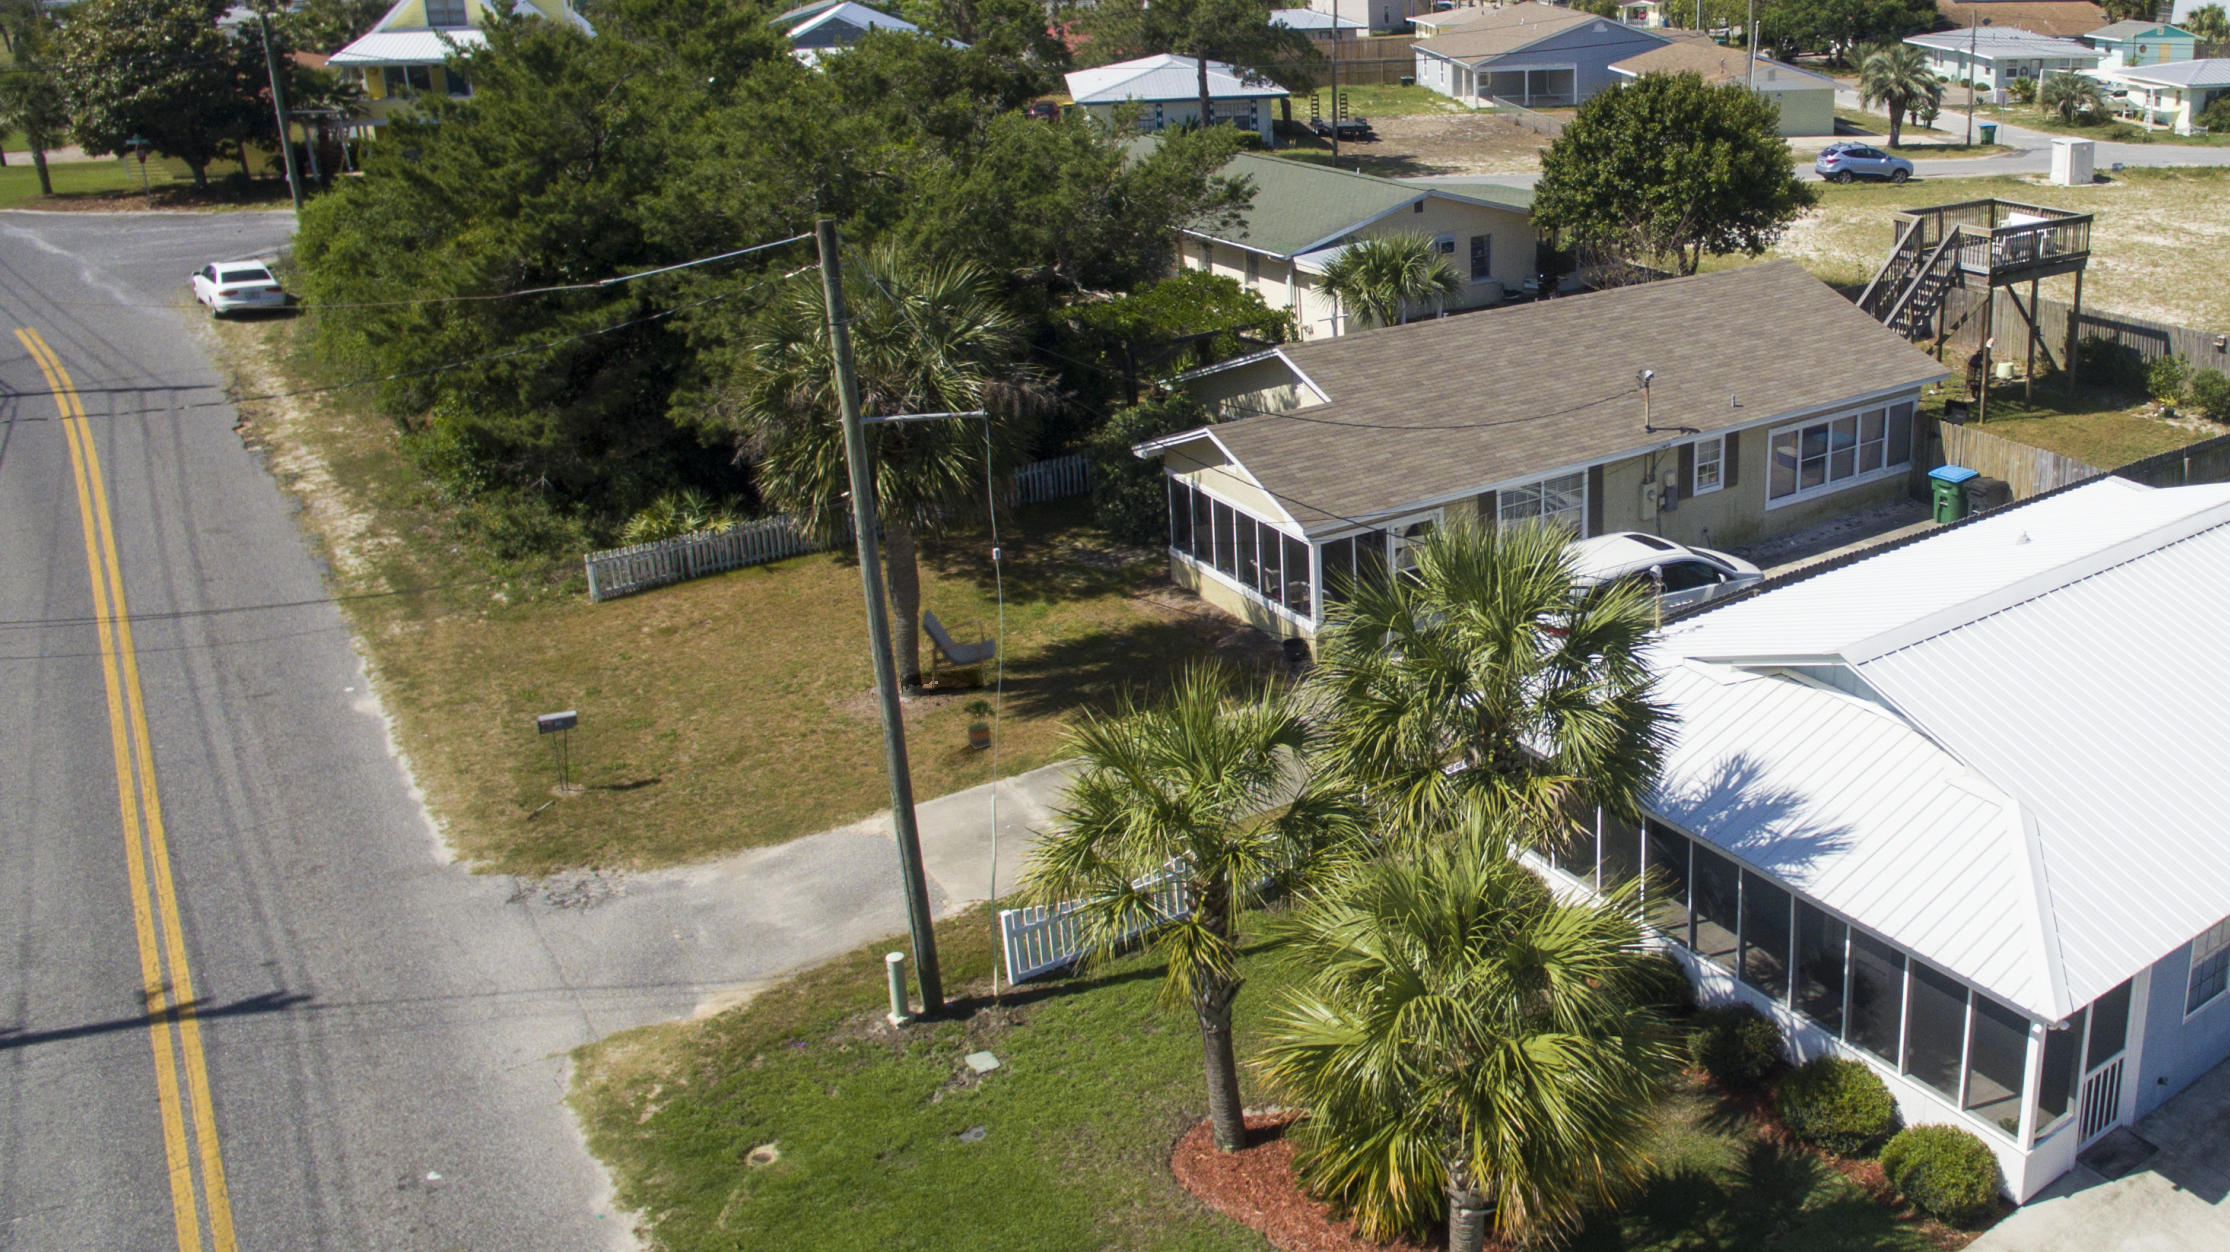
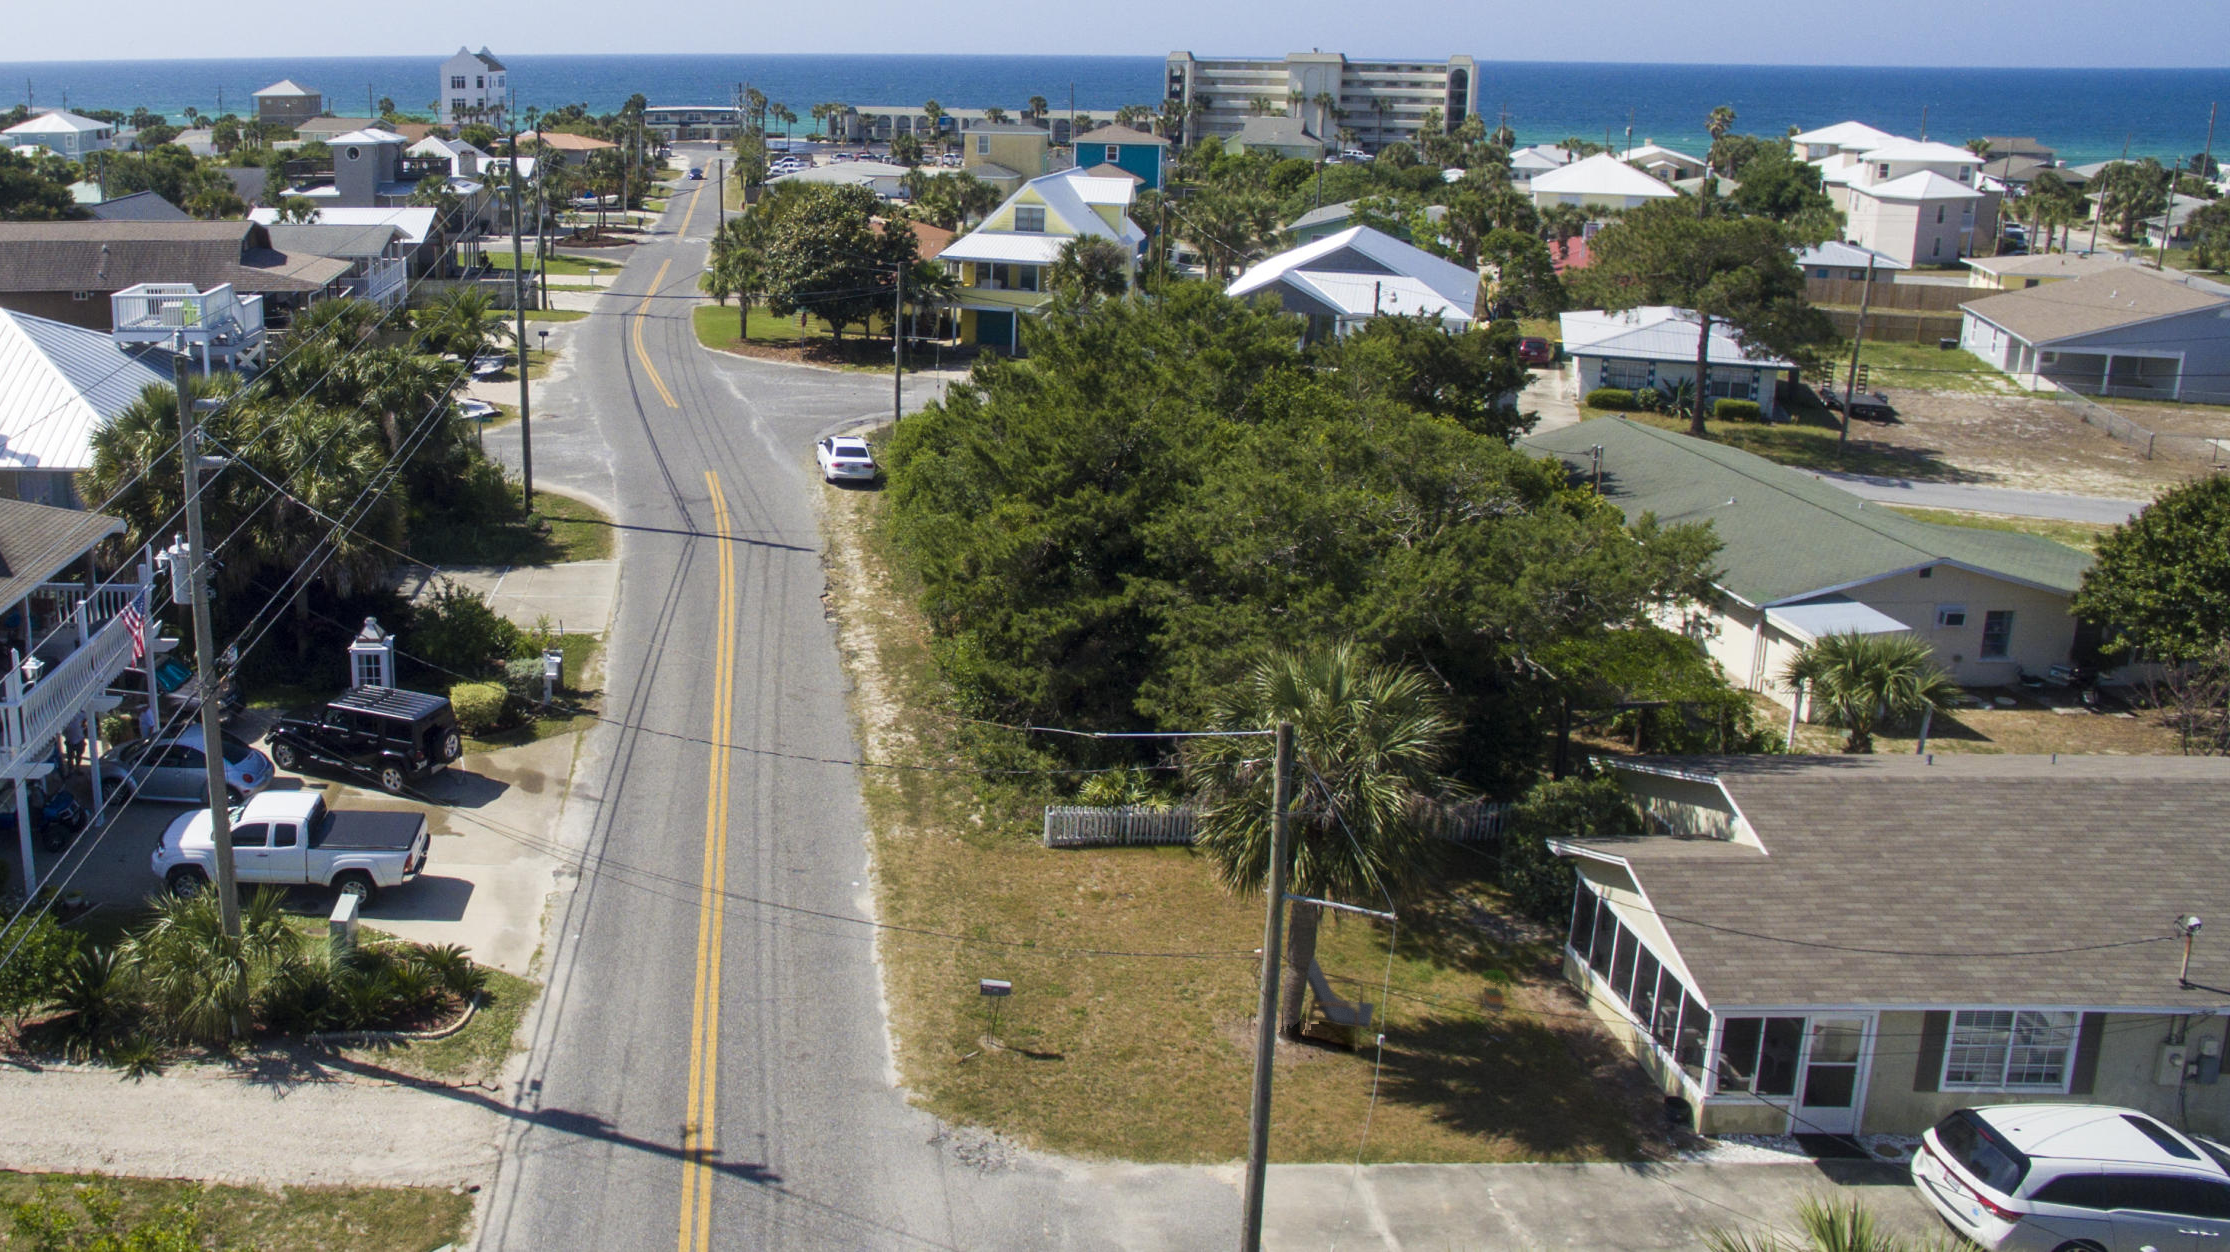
potted tree: present [963,700,996,749] -> present [1483,970,1511,1011]

